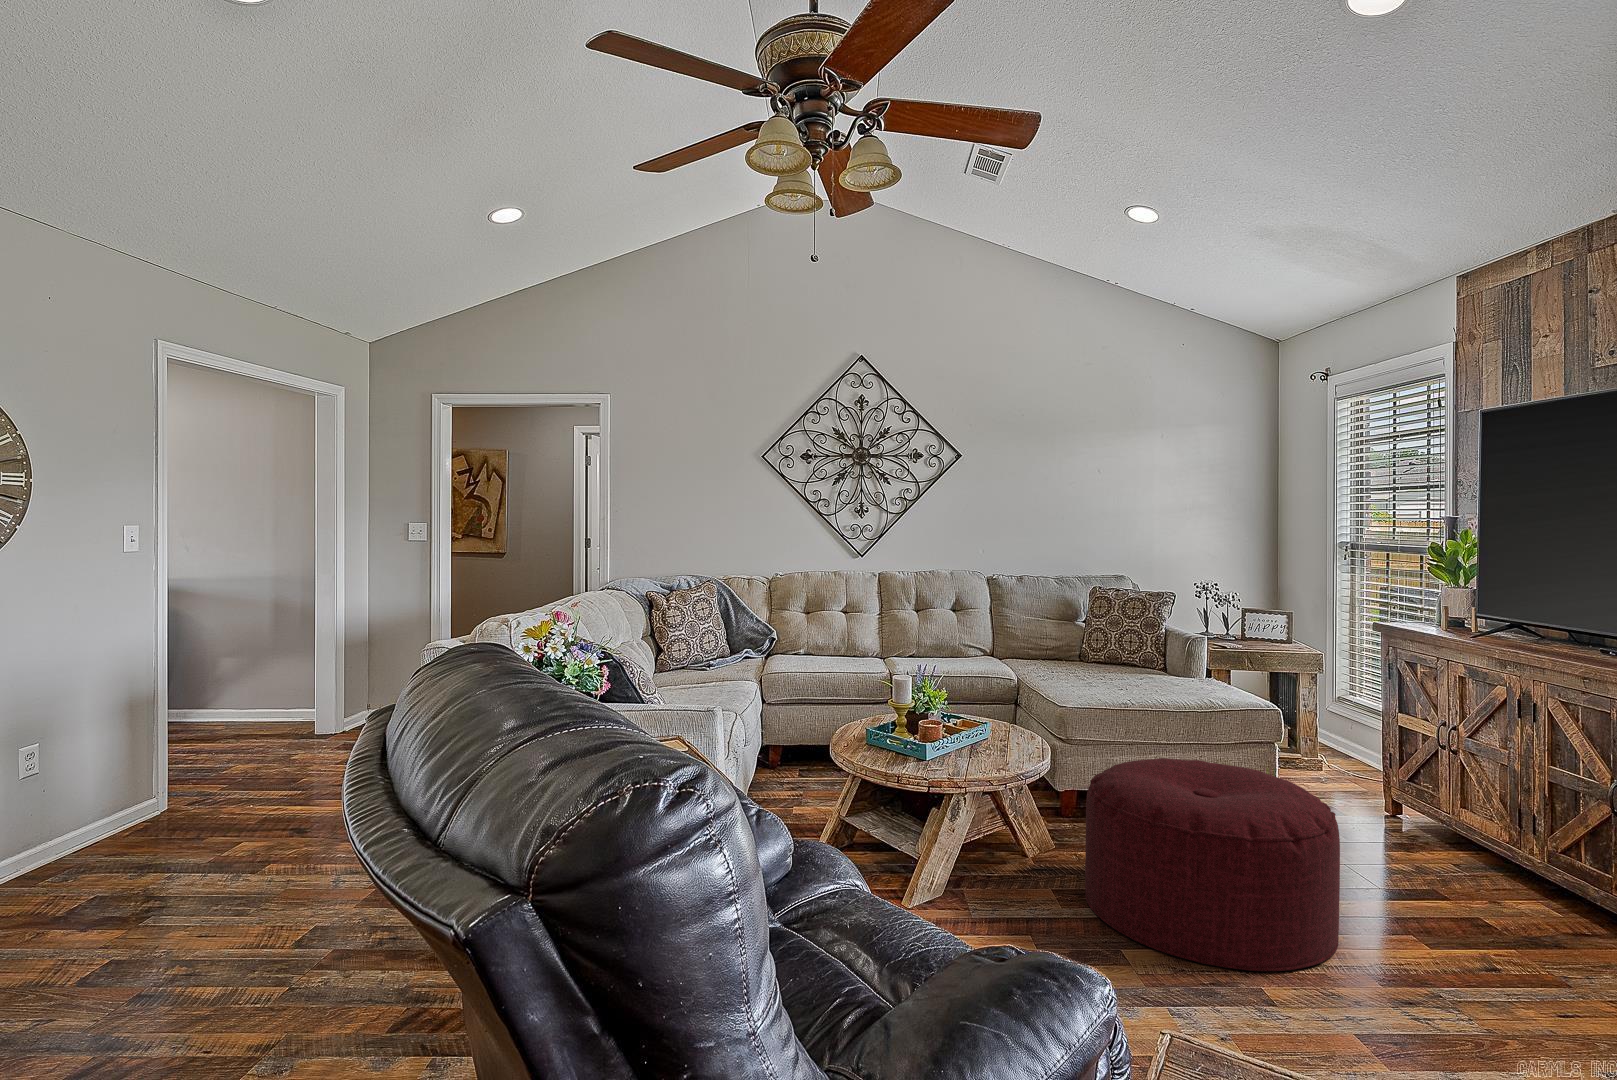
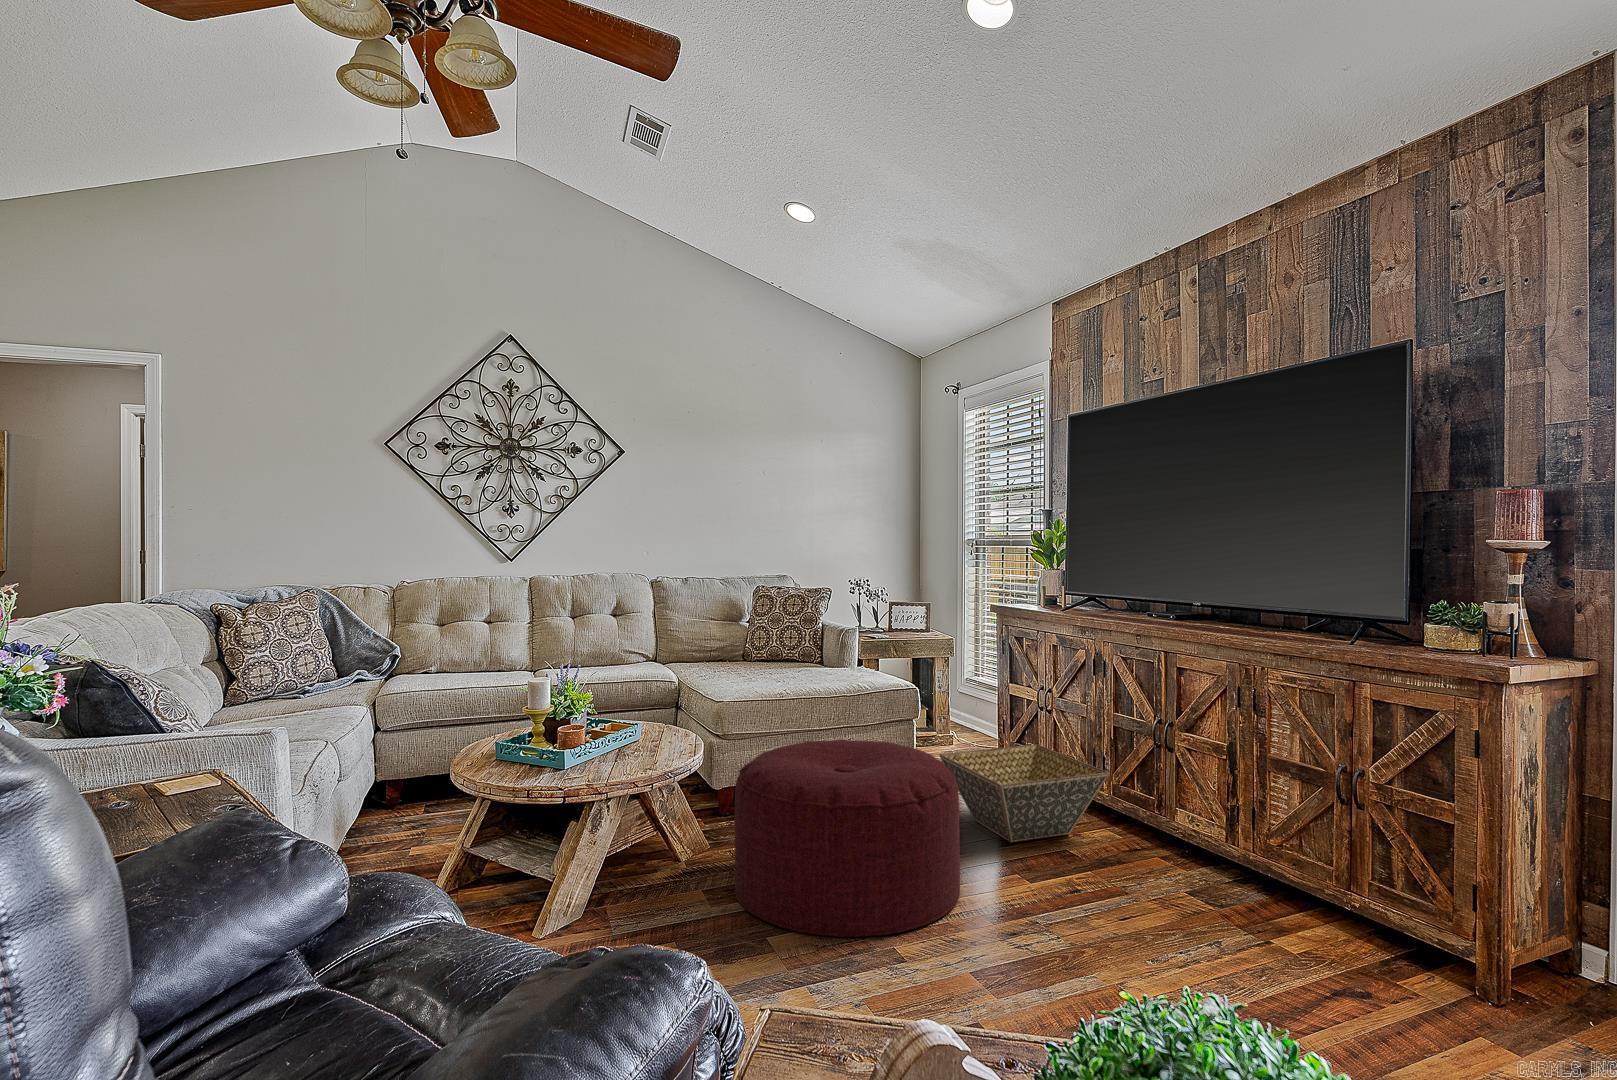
basket: none [1309,785,1540,896] -> present [939,744,1110,843]

